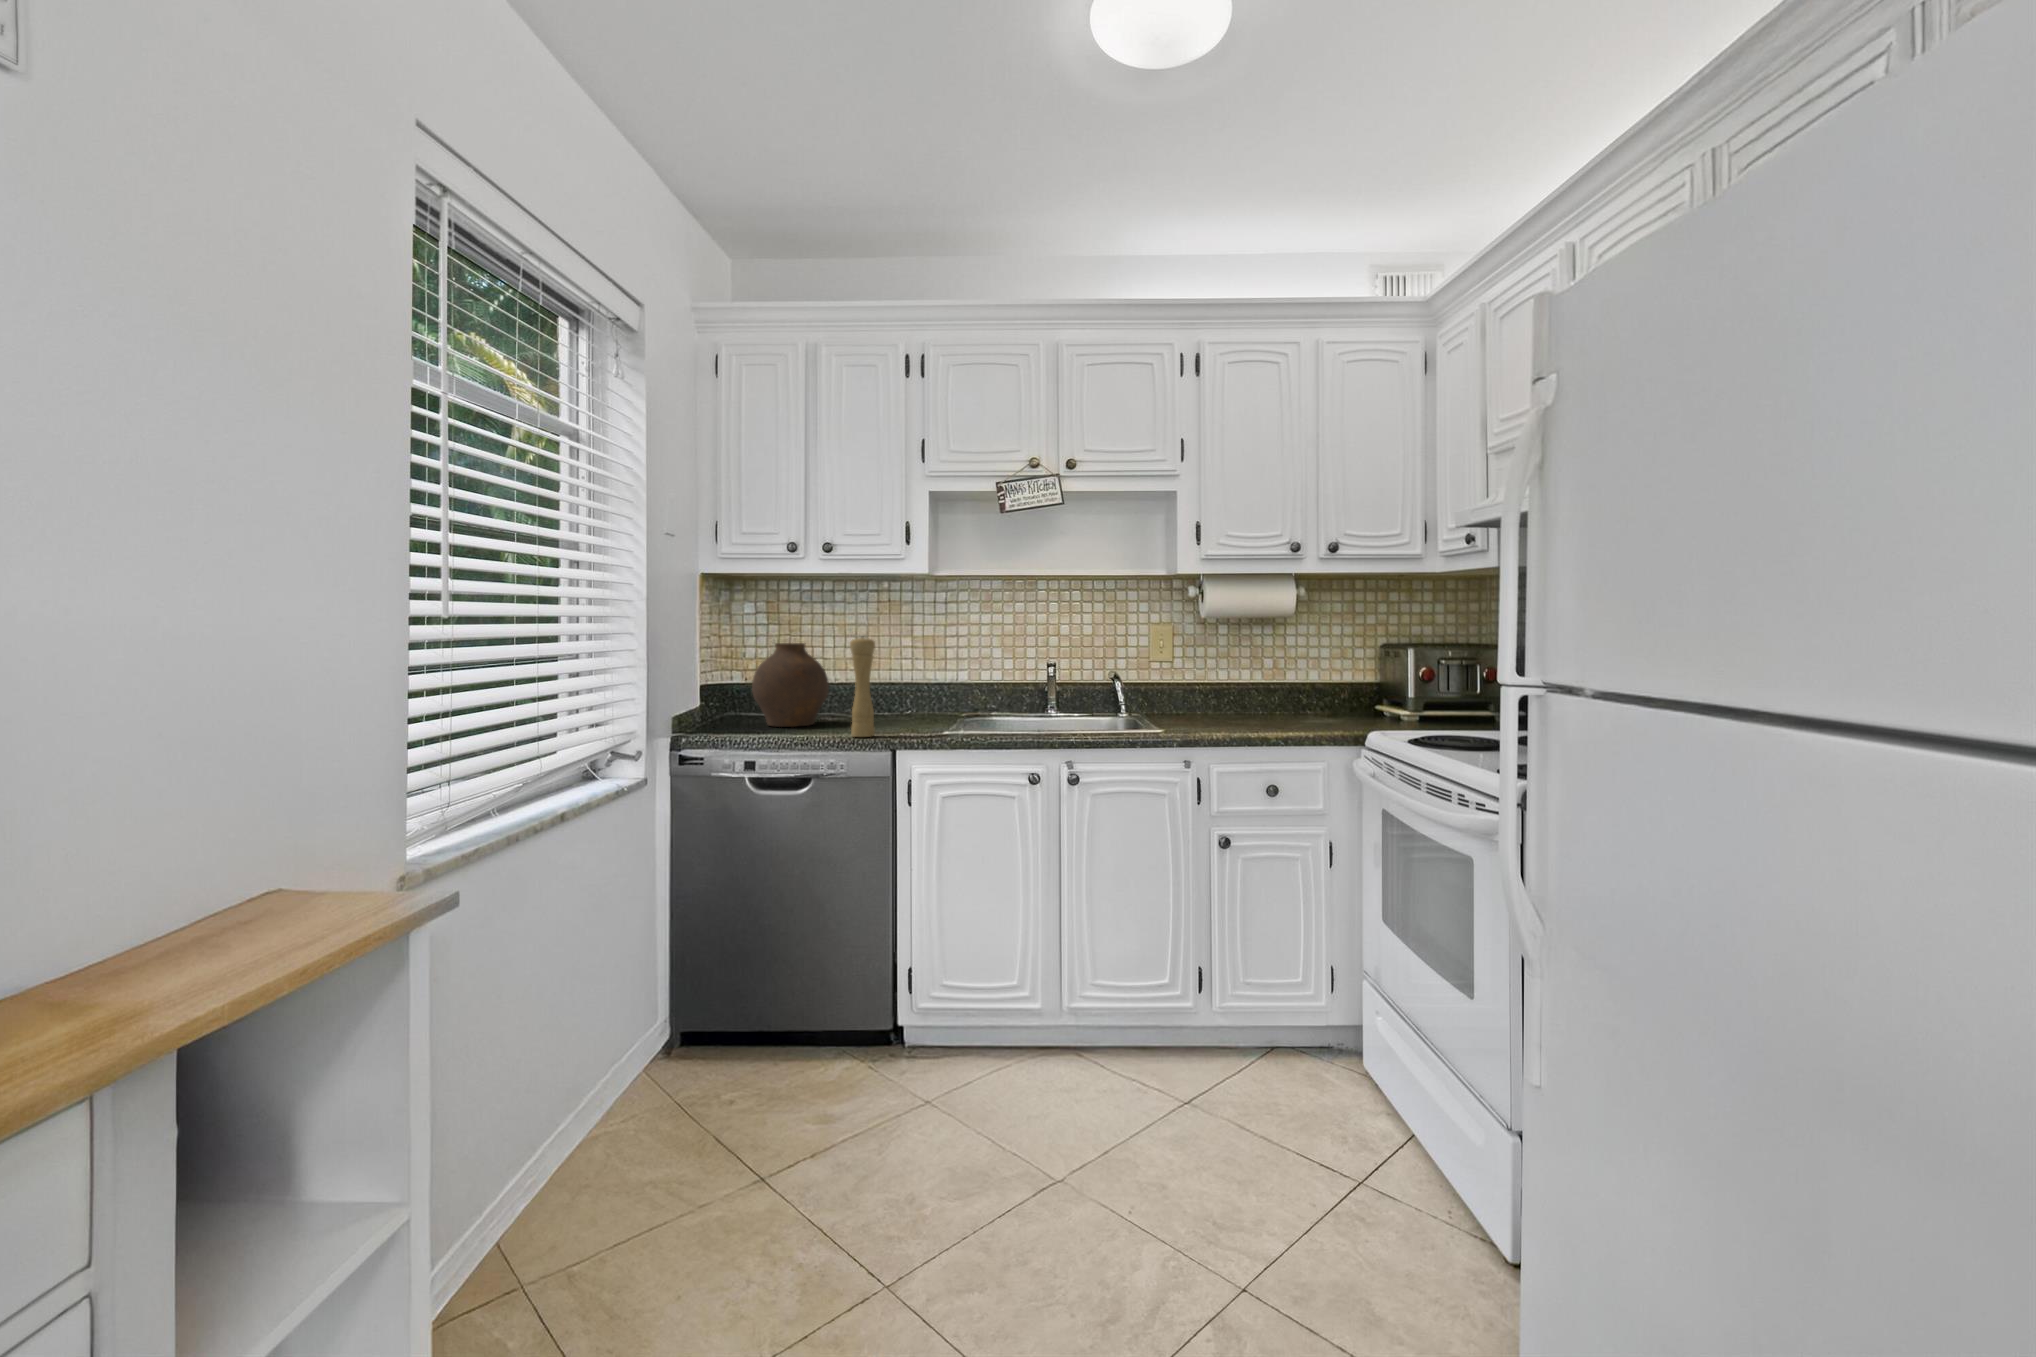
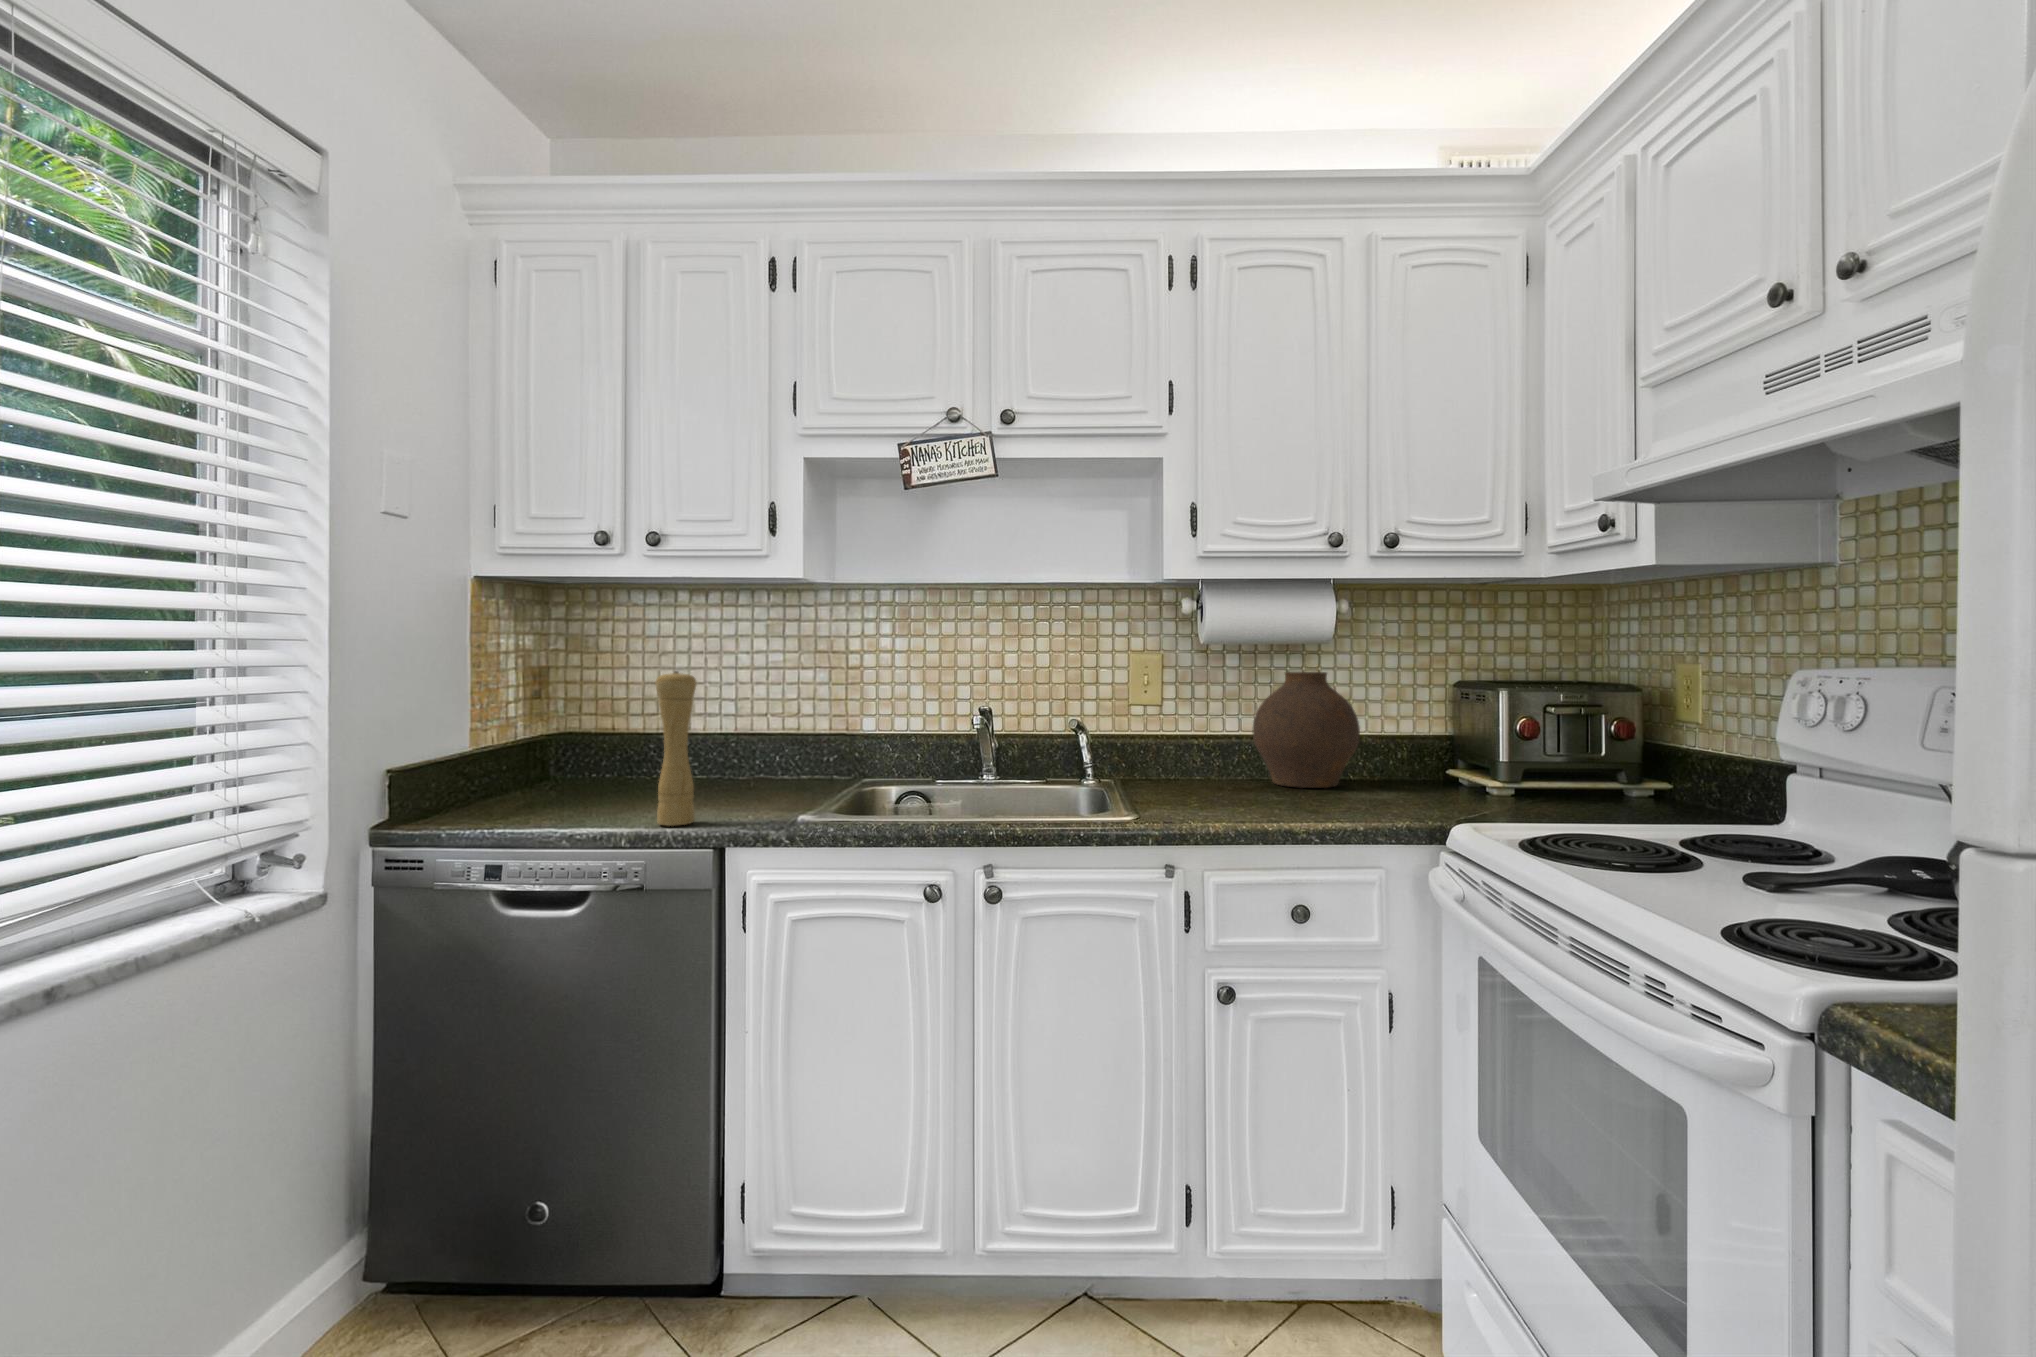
vase: present [752,643,829,727] -> present [1253,672,1360,788]

